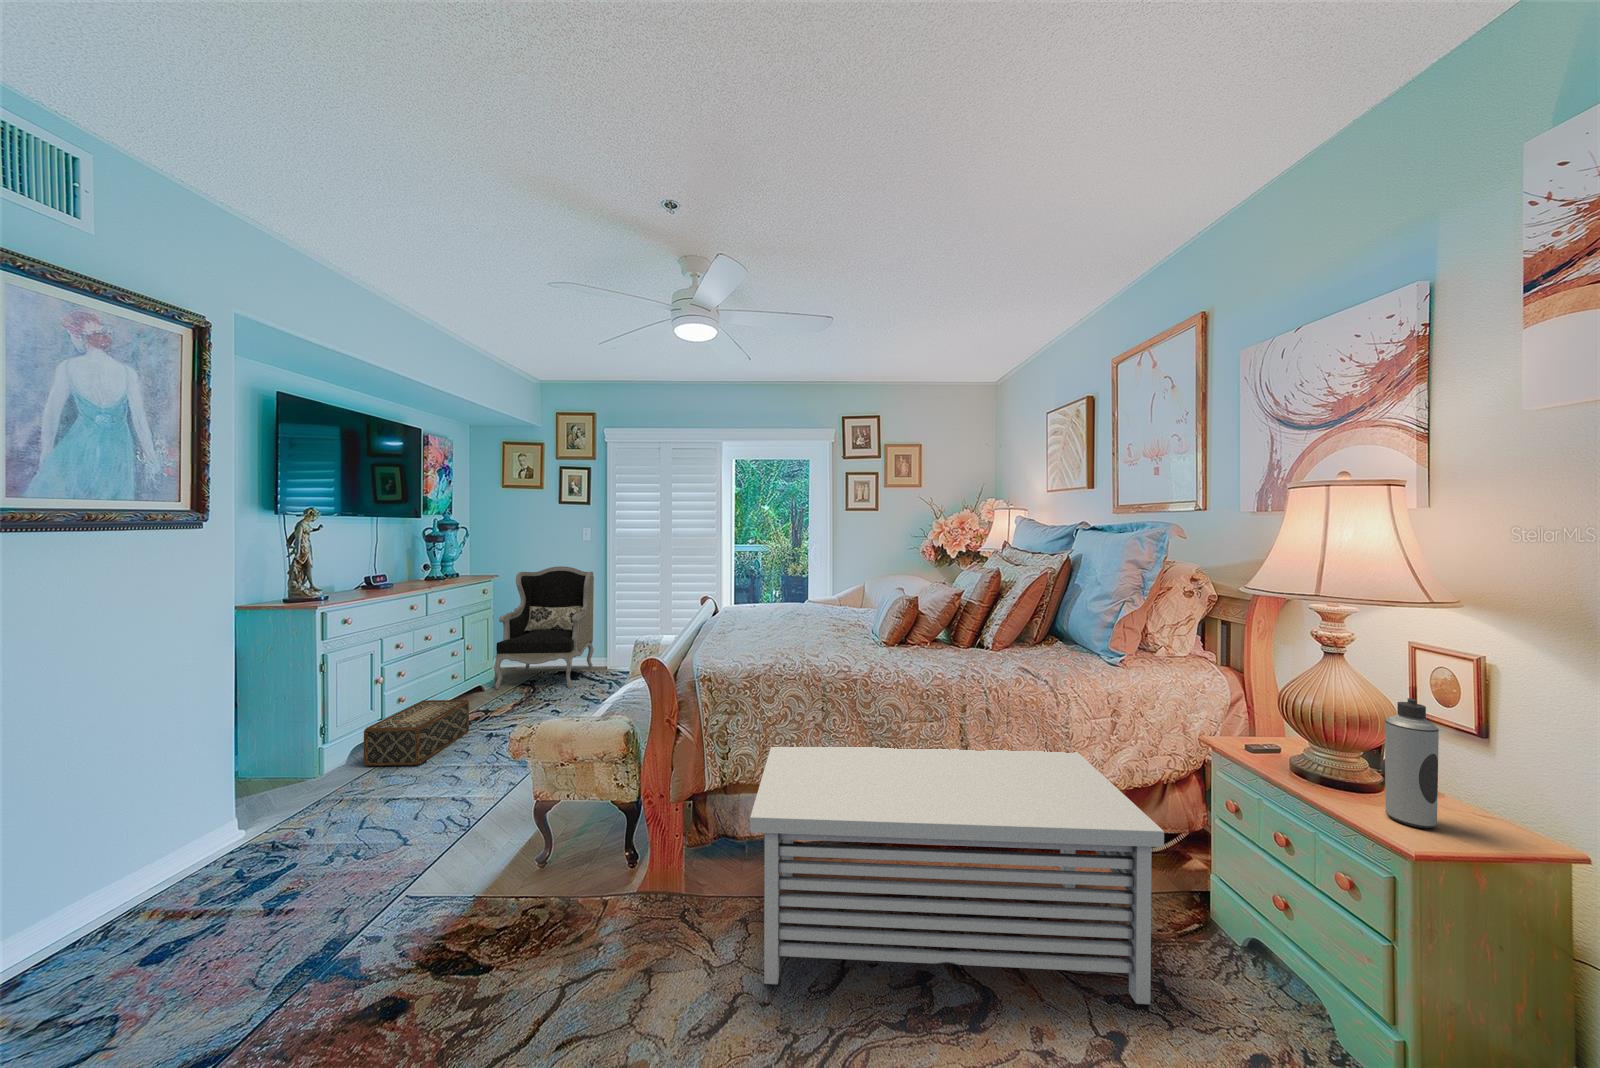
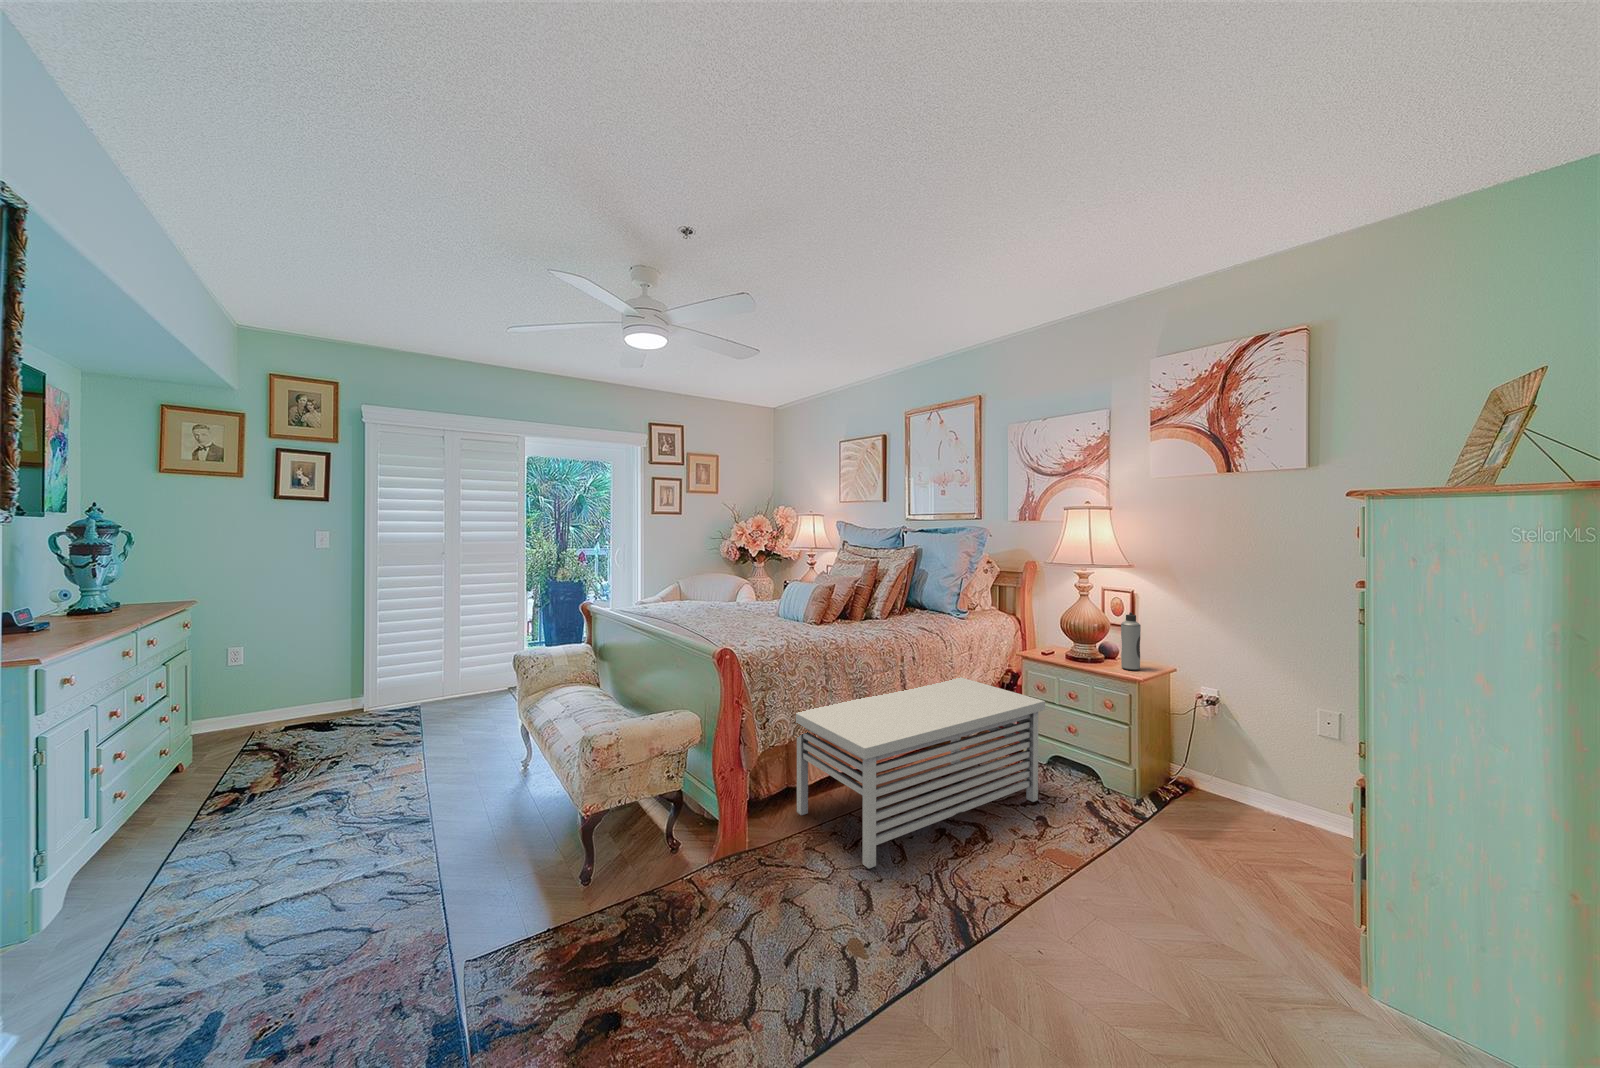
armchair: present [494,566,594,689] -> none [211,583,348,762]
woven basket: present [364,700,469,766] -> none [138,770,262,891]

